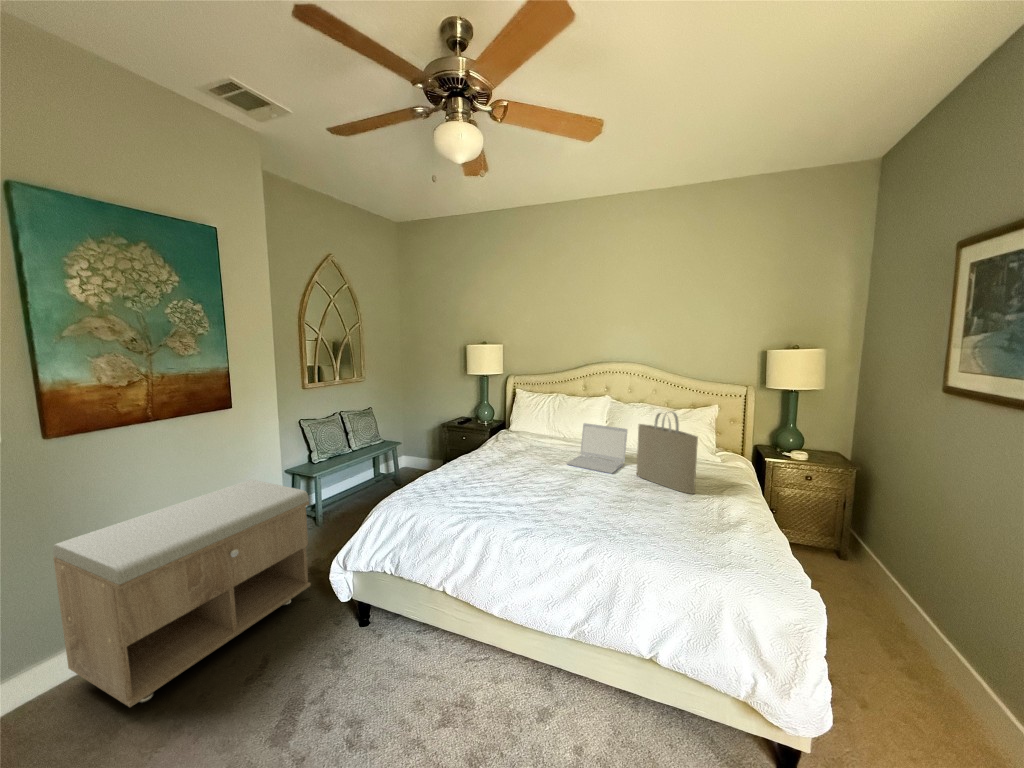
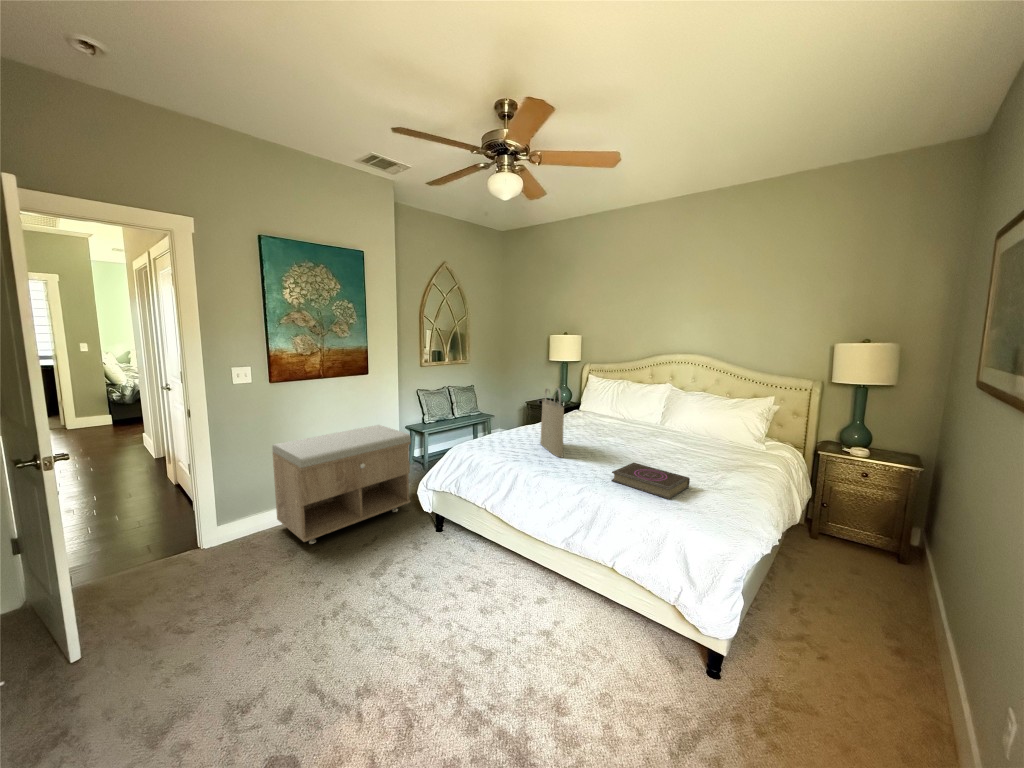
tote bag: present [636,412,698,494] -> present [540,388,564,458]
laptop: present [567,423,627,474] -> none [609,404,666,446]
book: none [619,504,705,554] -> present [612,463,690,499]

